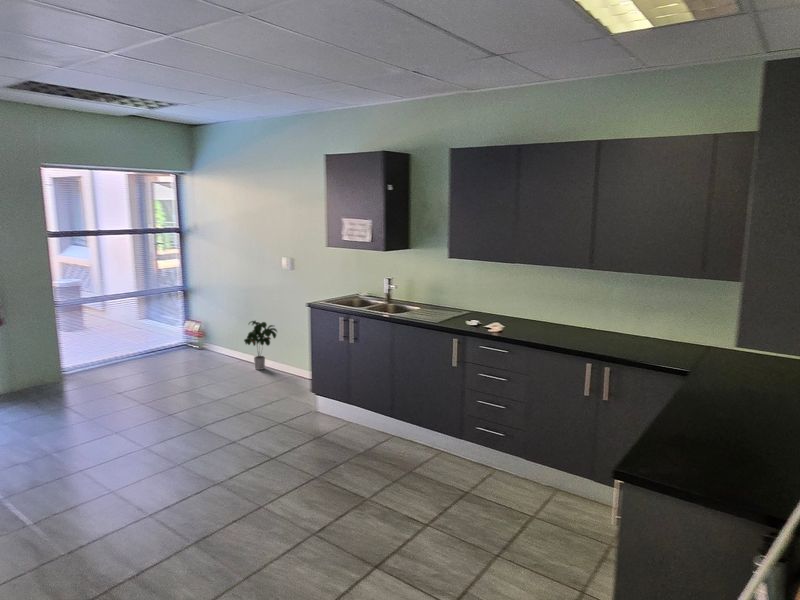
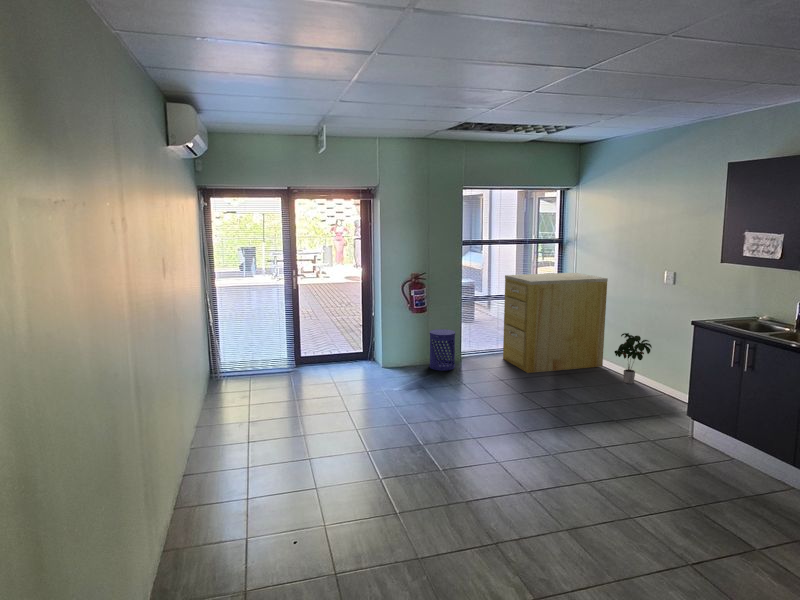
filing cabinet: none [116,264,235,377] -> present [503,273,608,373]
waste bin: none [12,341,56,393] -> present [429,329,455,371]

